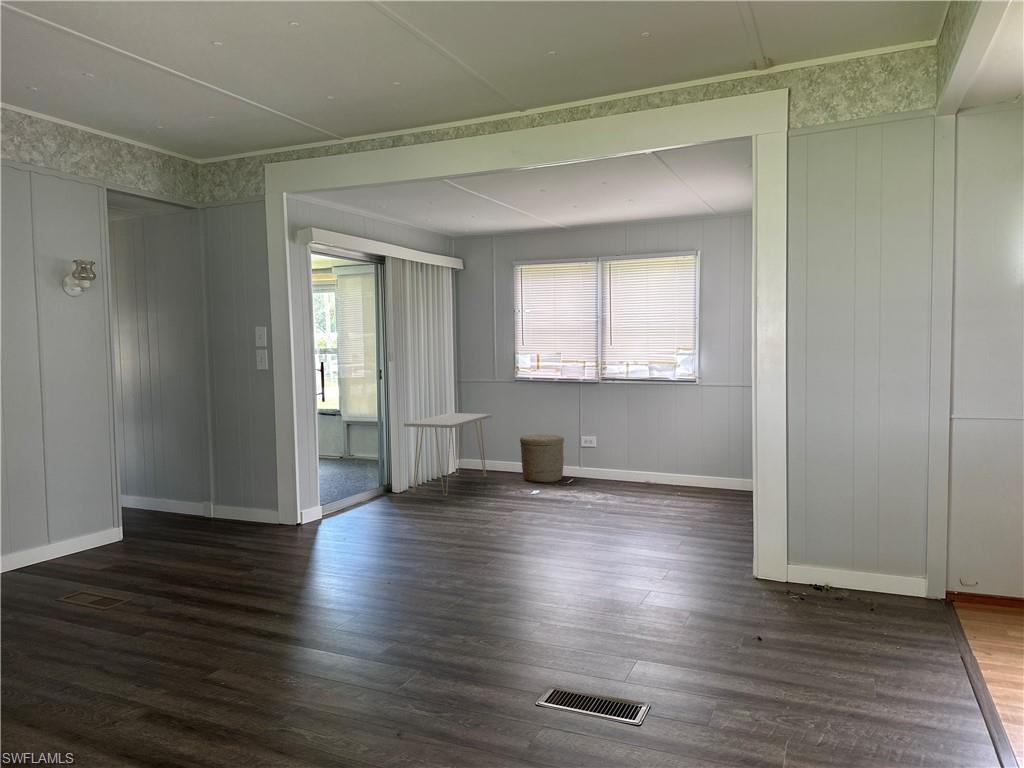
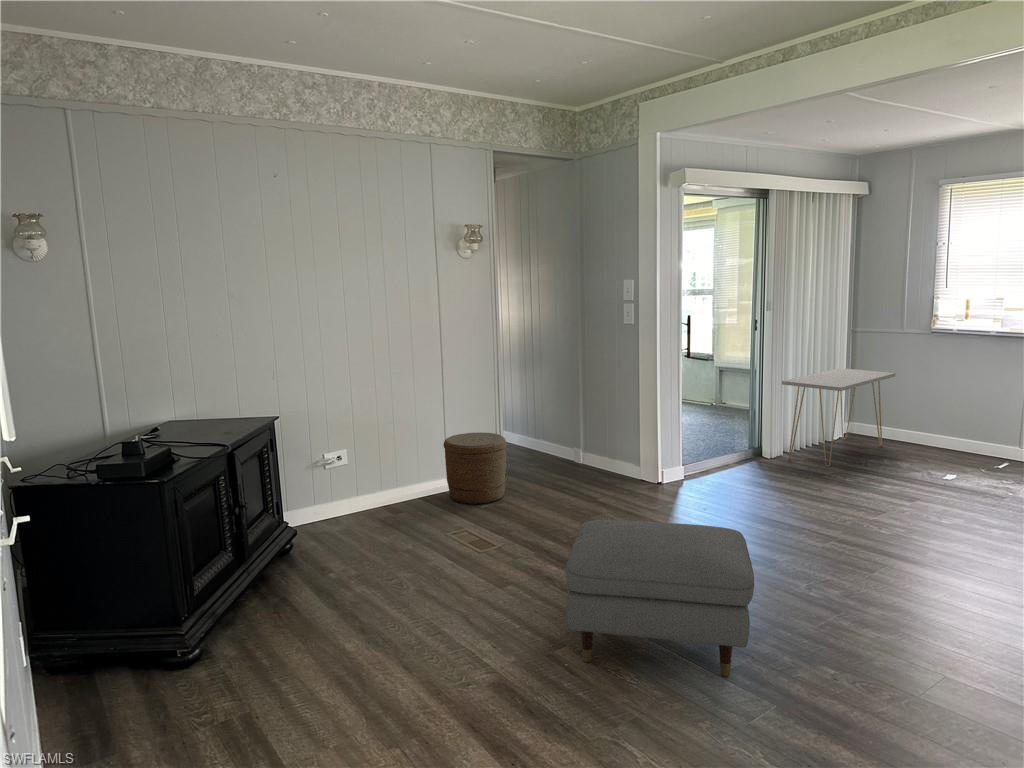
woven basket: present [520,434,564,482] -> present [443,432,507,505]
ottoman: none [223,530,397,670] -> present [566,520,754,677]

